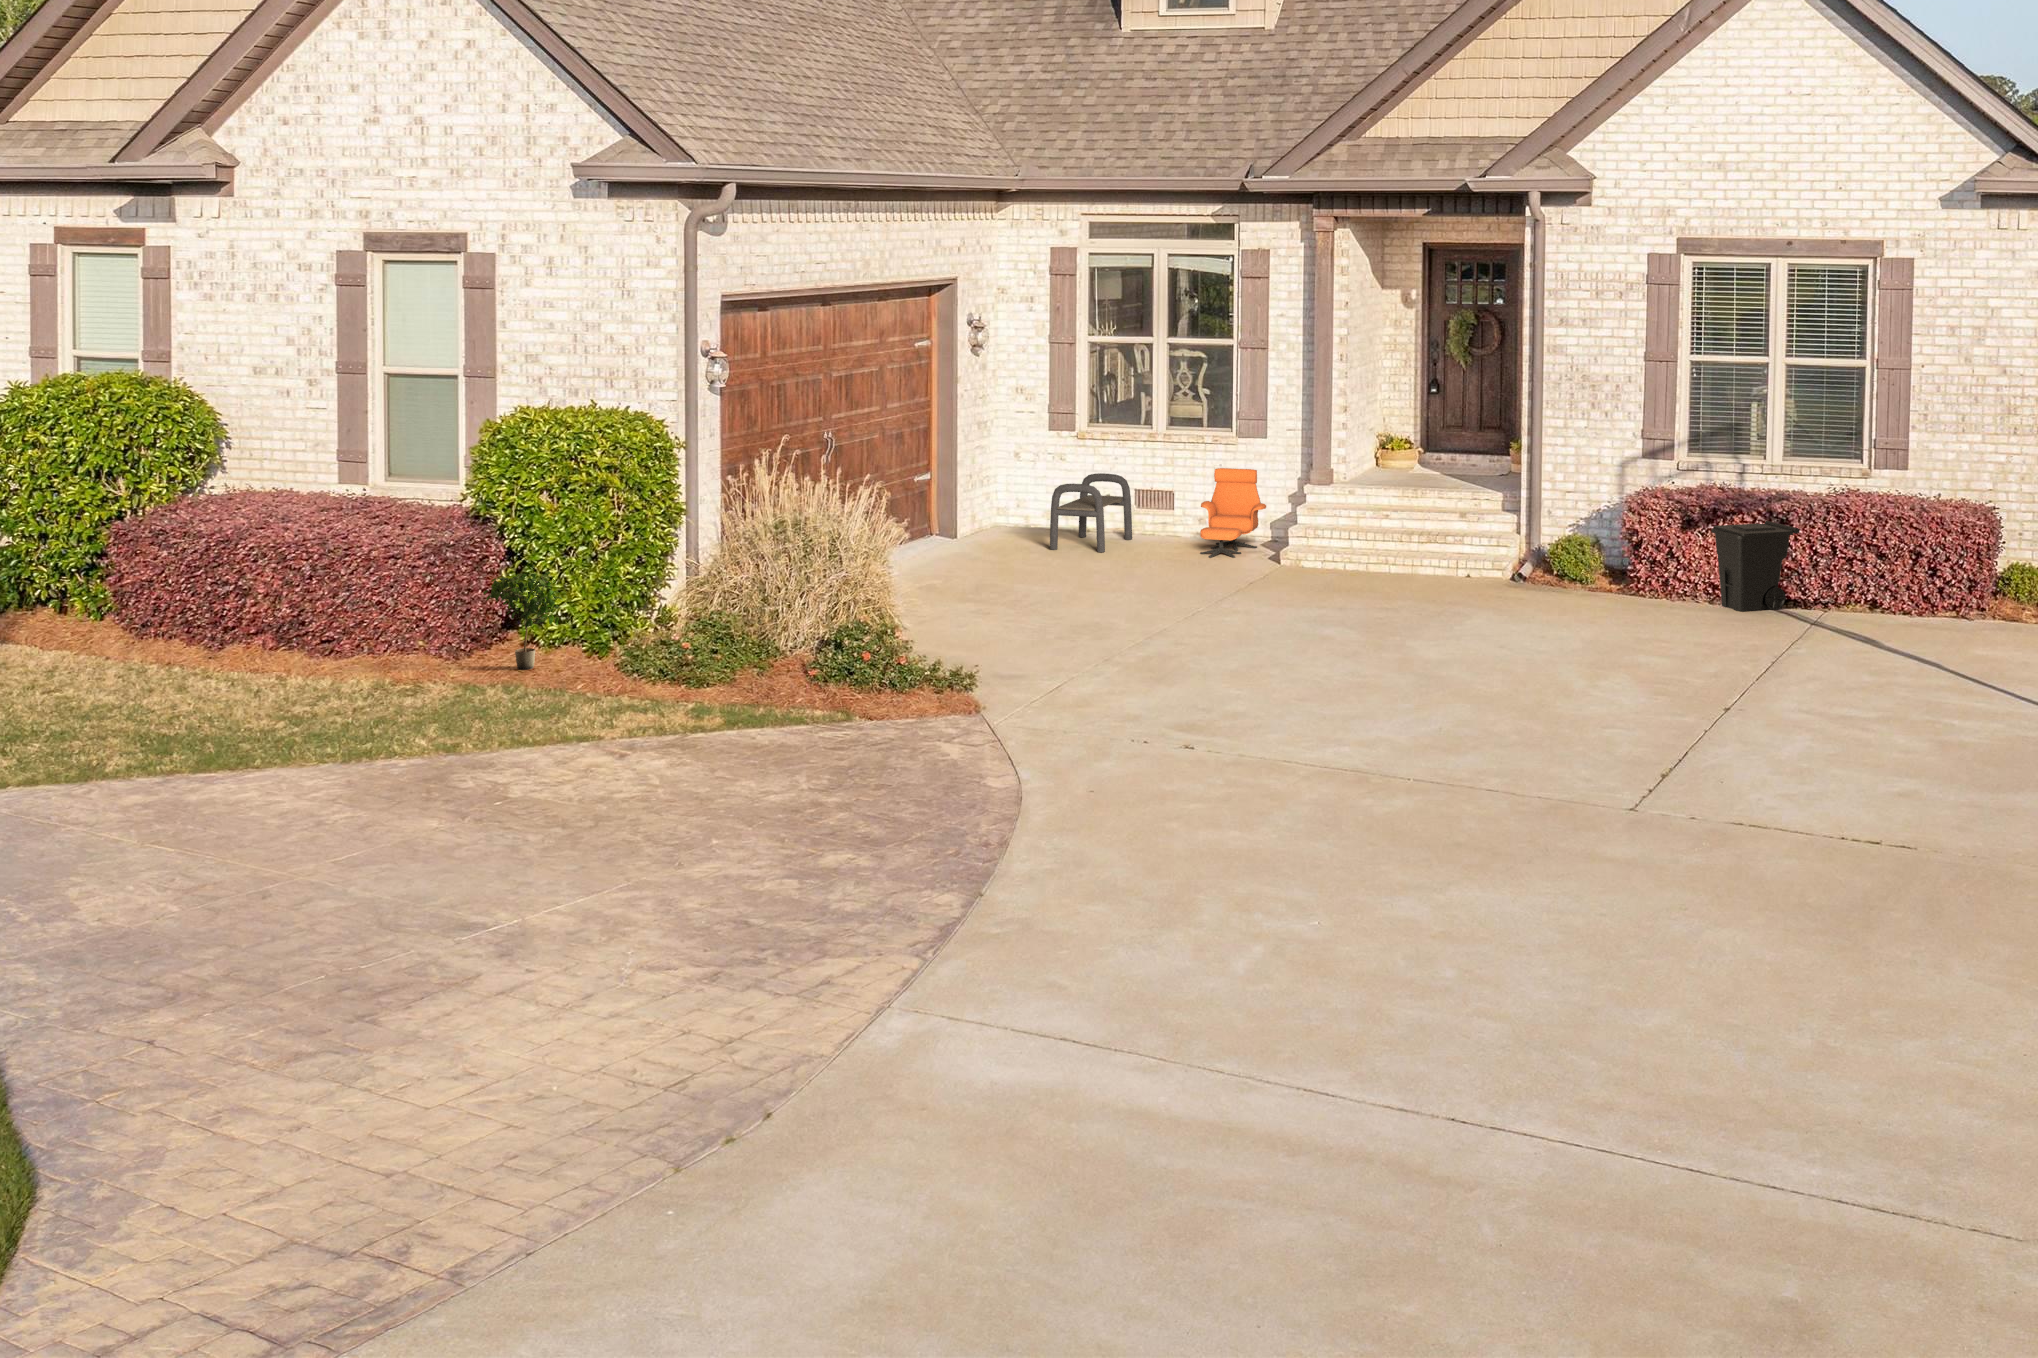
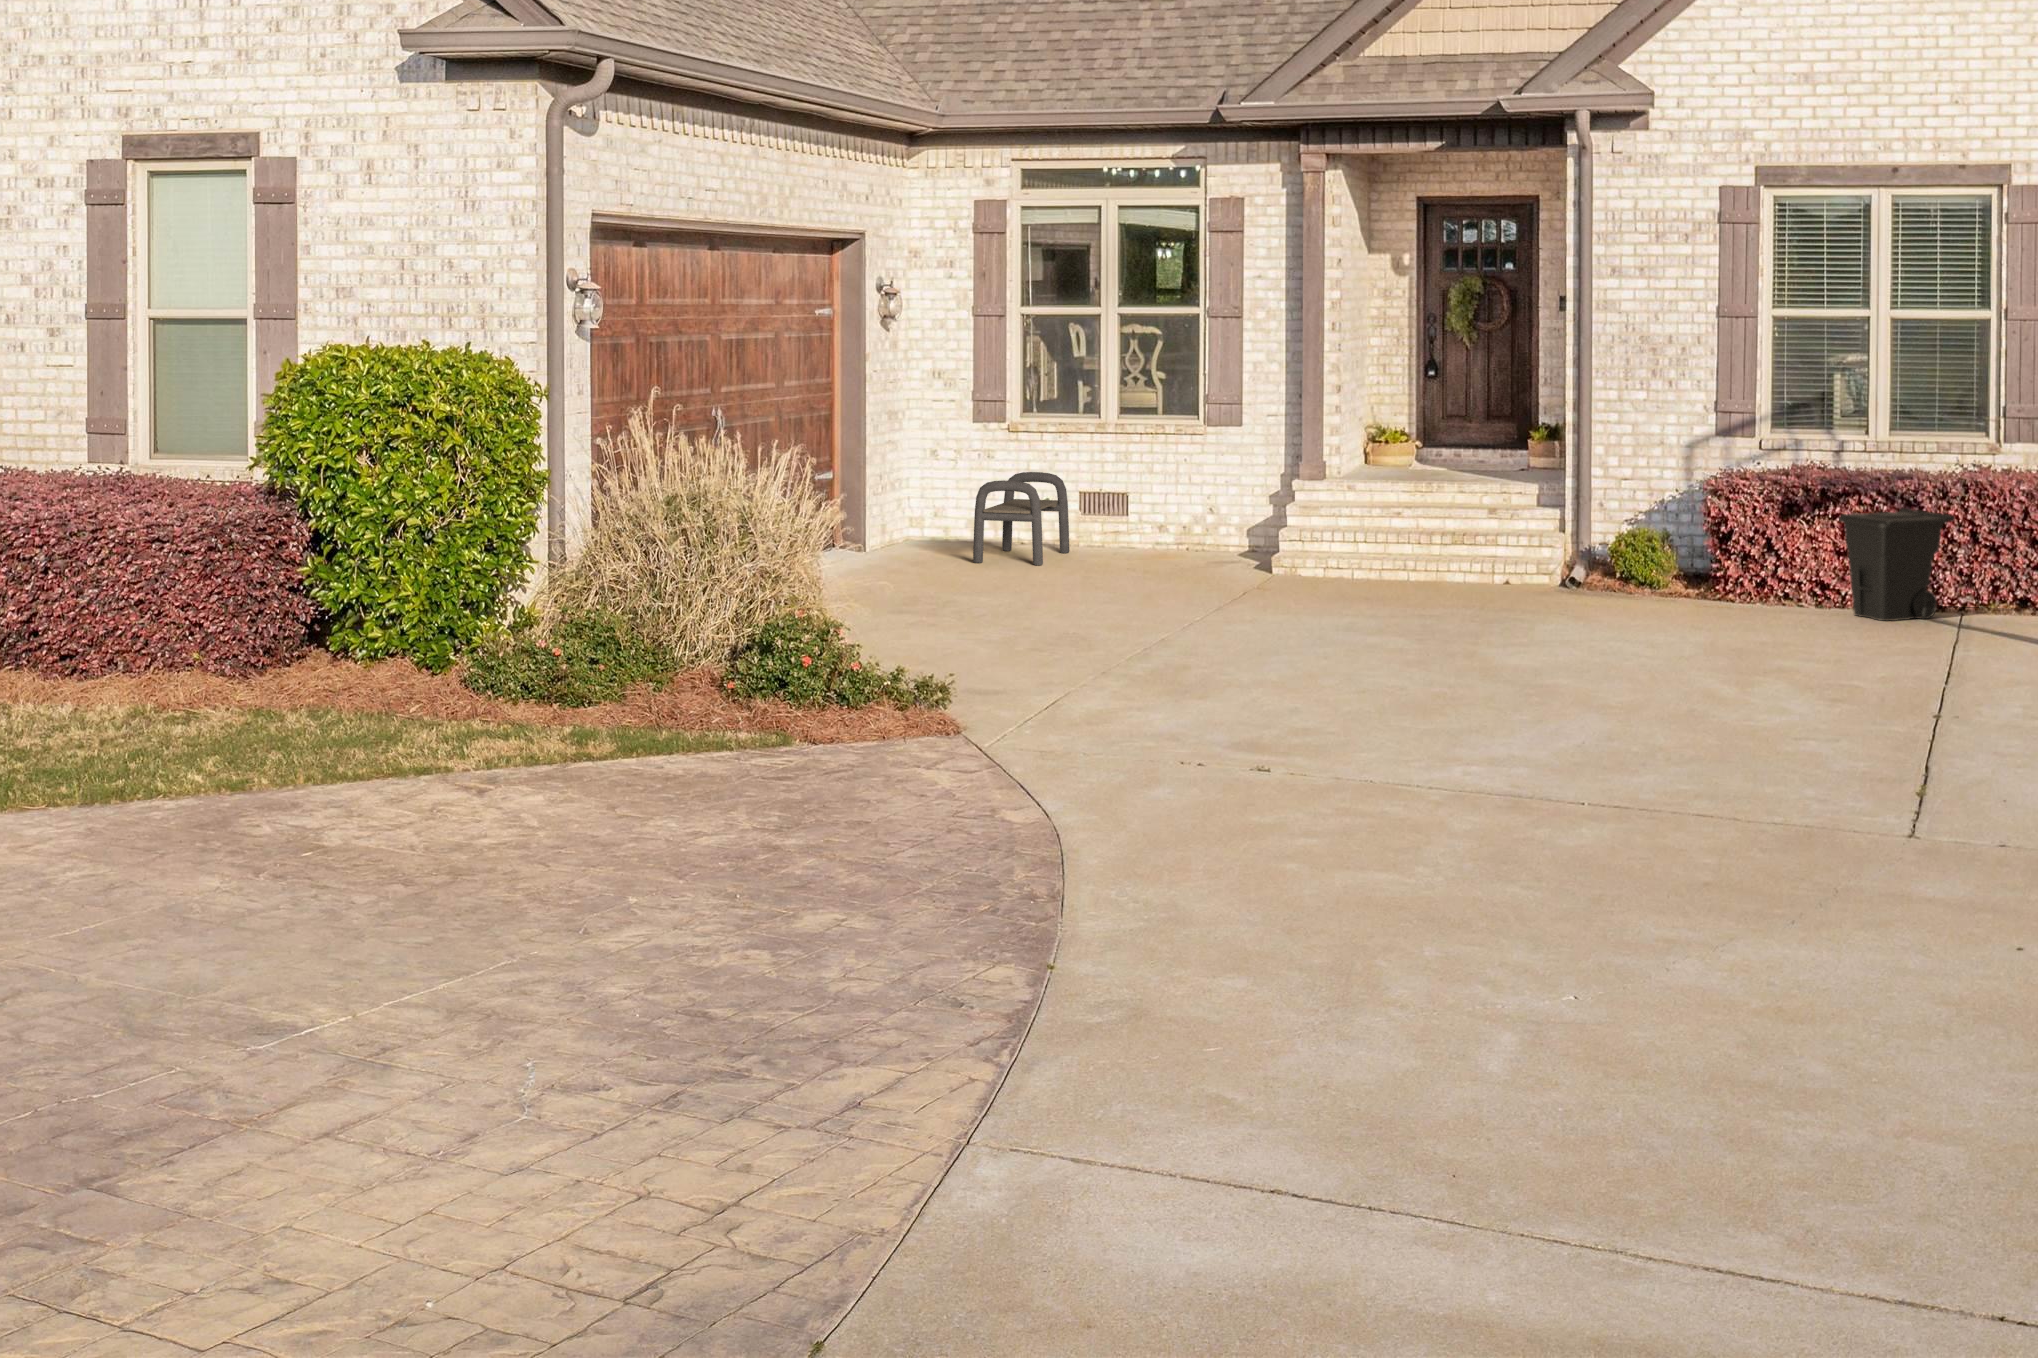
lounge chair: present [1200,468,1266,558] -> none [1157,463,1239,570]
potted plant: present [483,572,563,670] -> none [277,560,388,691]

